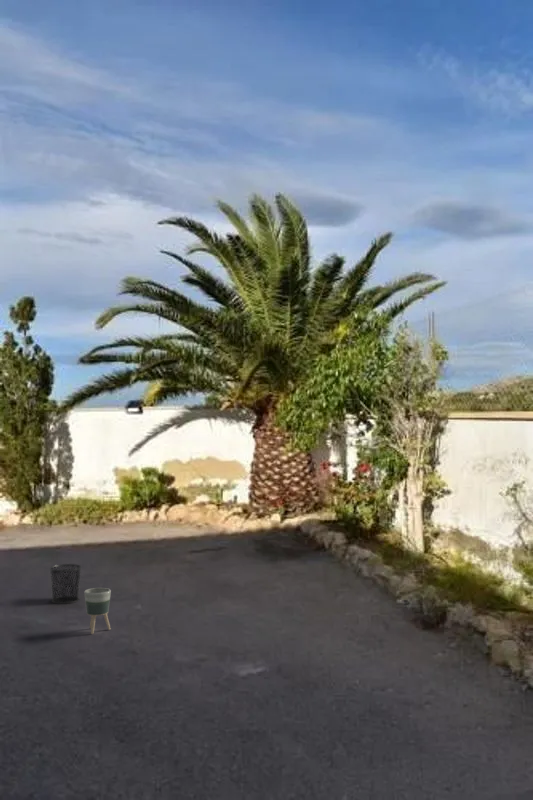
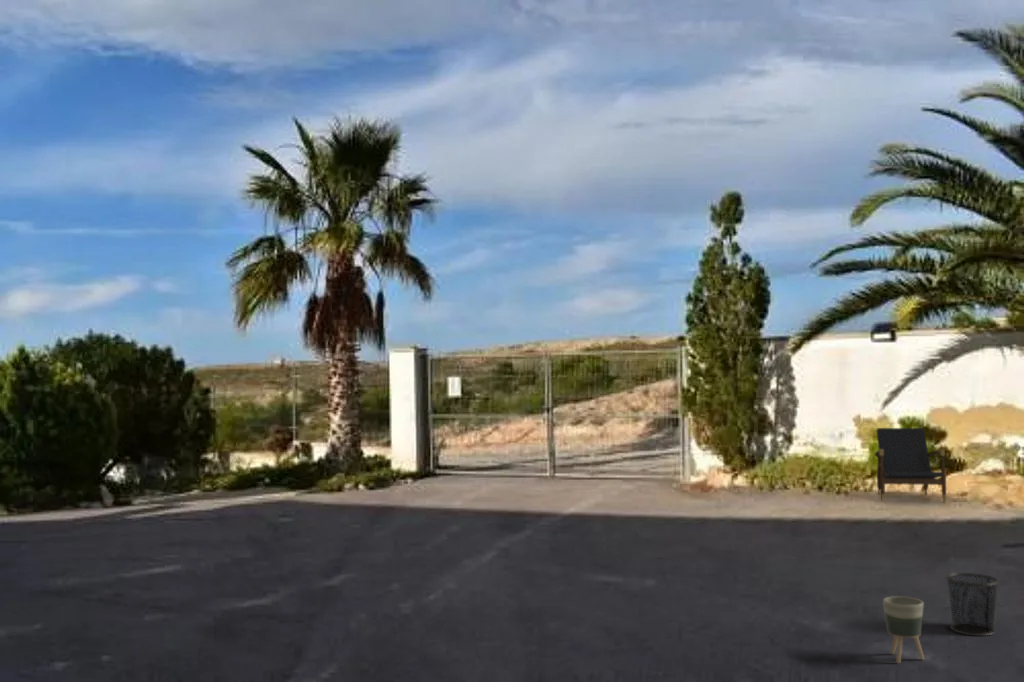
lounge chair: none [124,475,170,528] -> present [875,428,946,502]
trash can: present [50,564,81,604] -> present [946,573,998,636]

